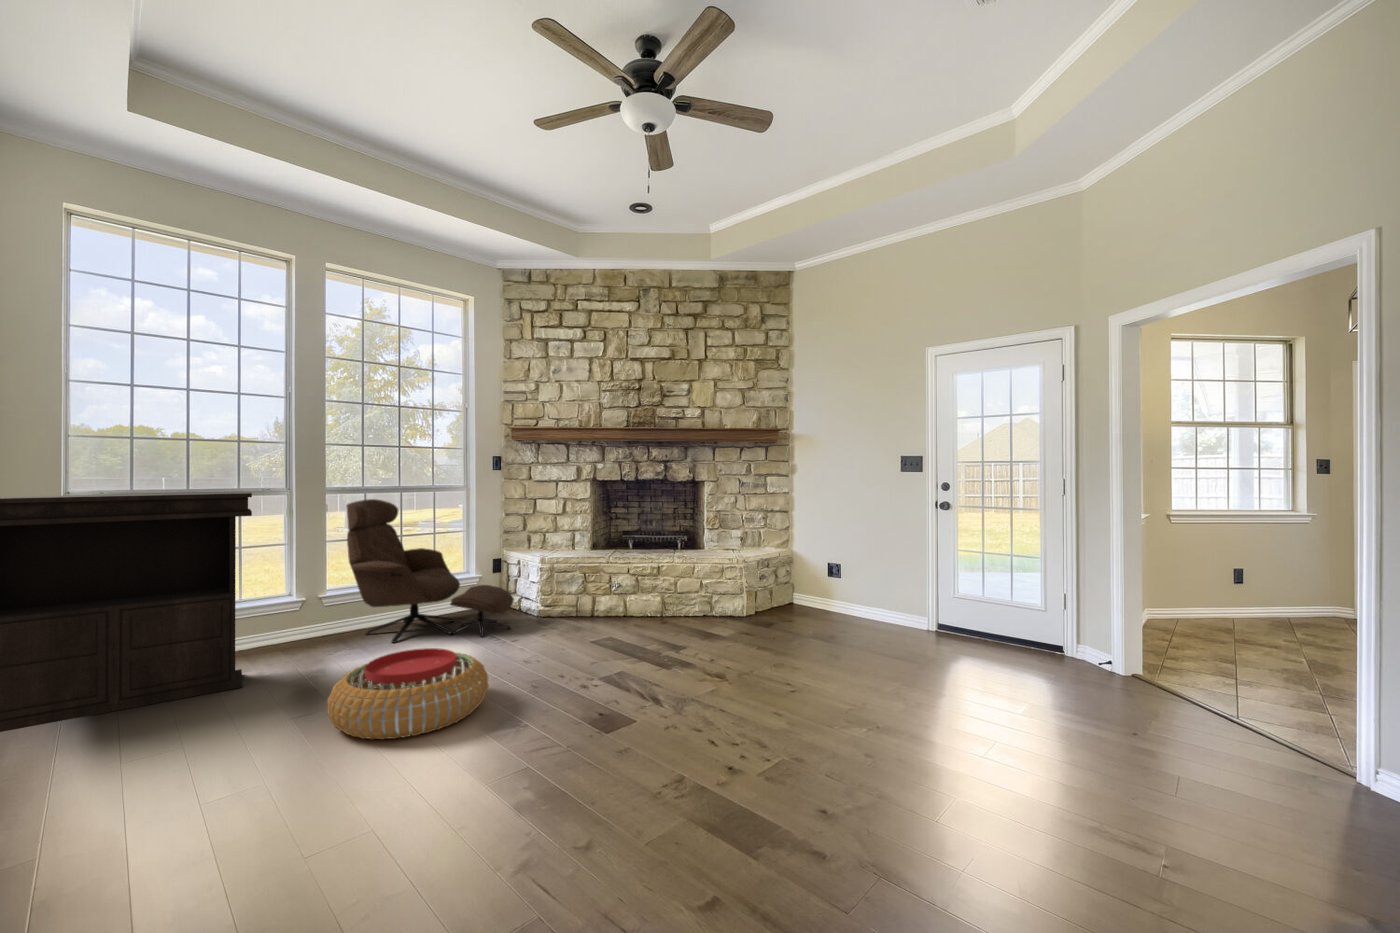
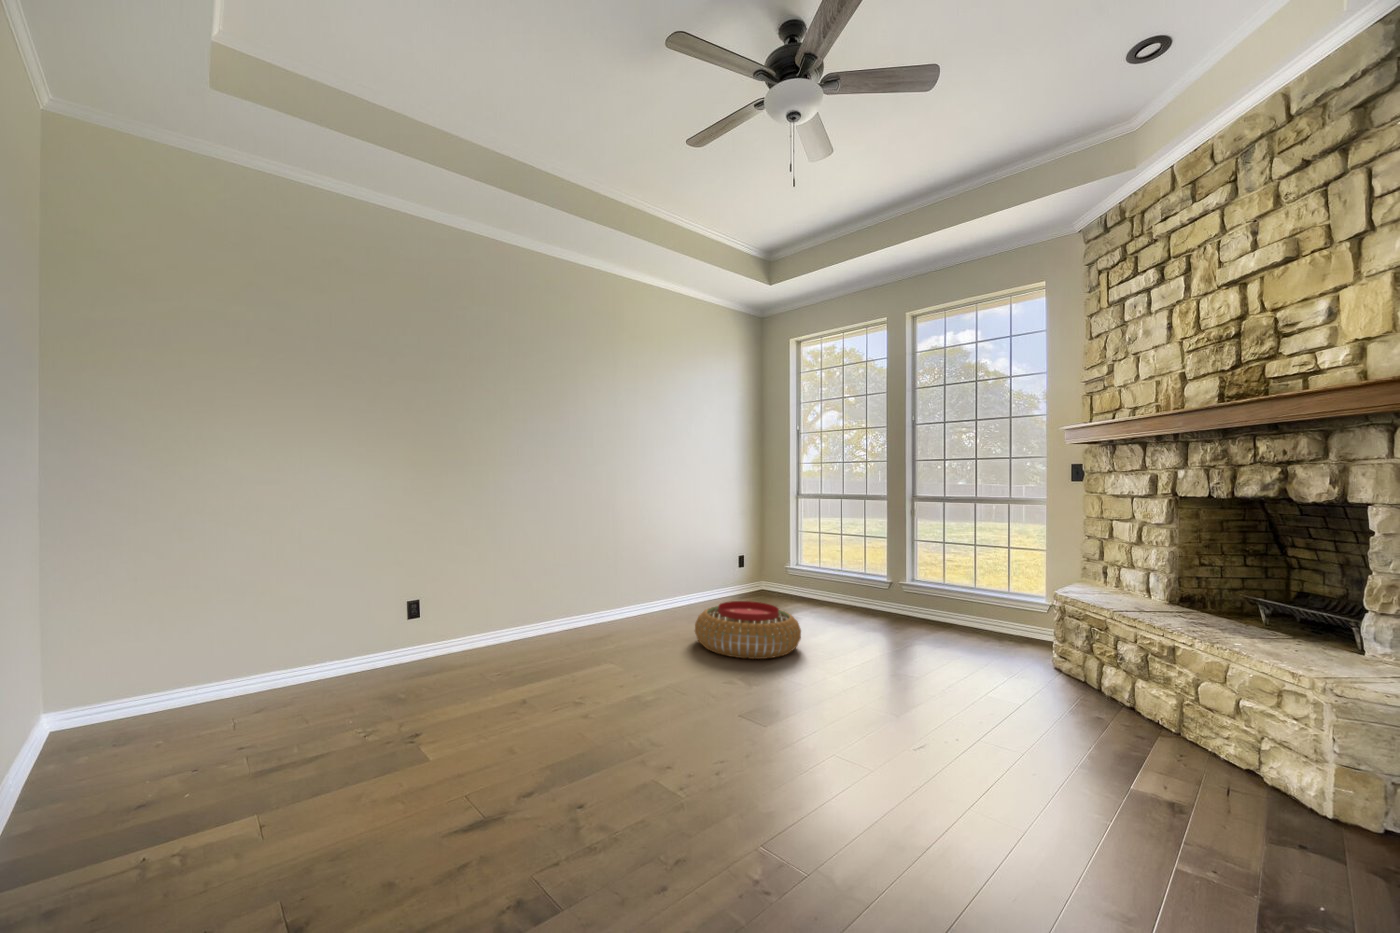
console table: present [0,492,252,732] -> none [708,484,813,611]
lounge chair: present [347,499,514,643] -> none [881,503,1008,657]

